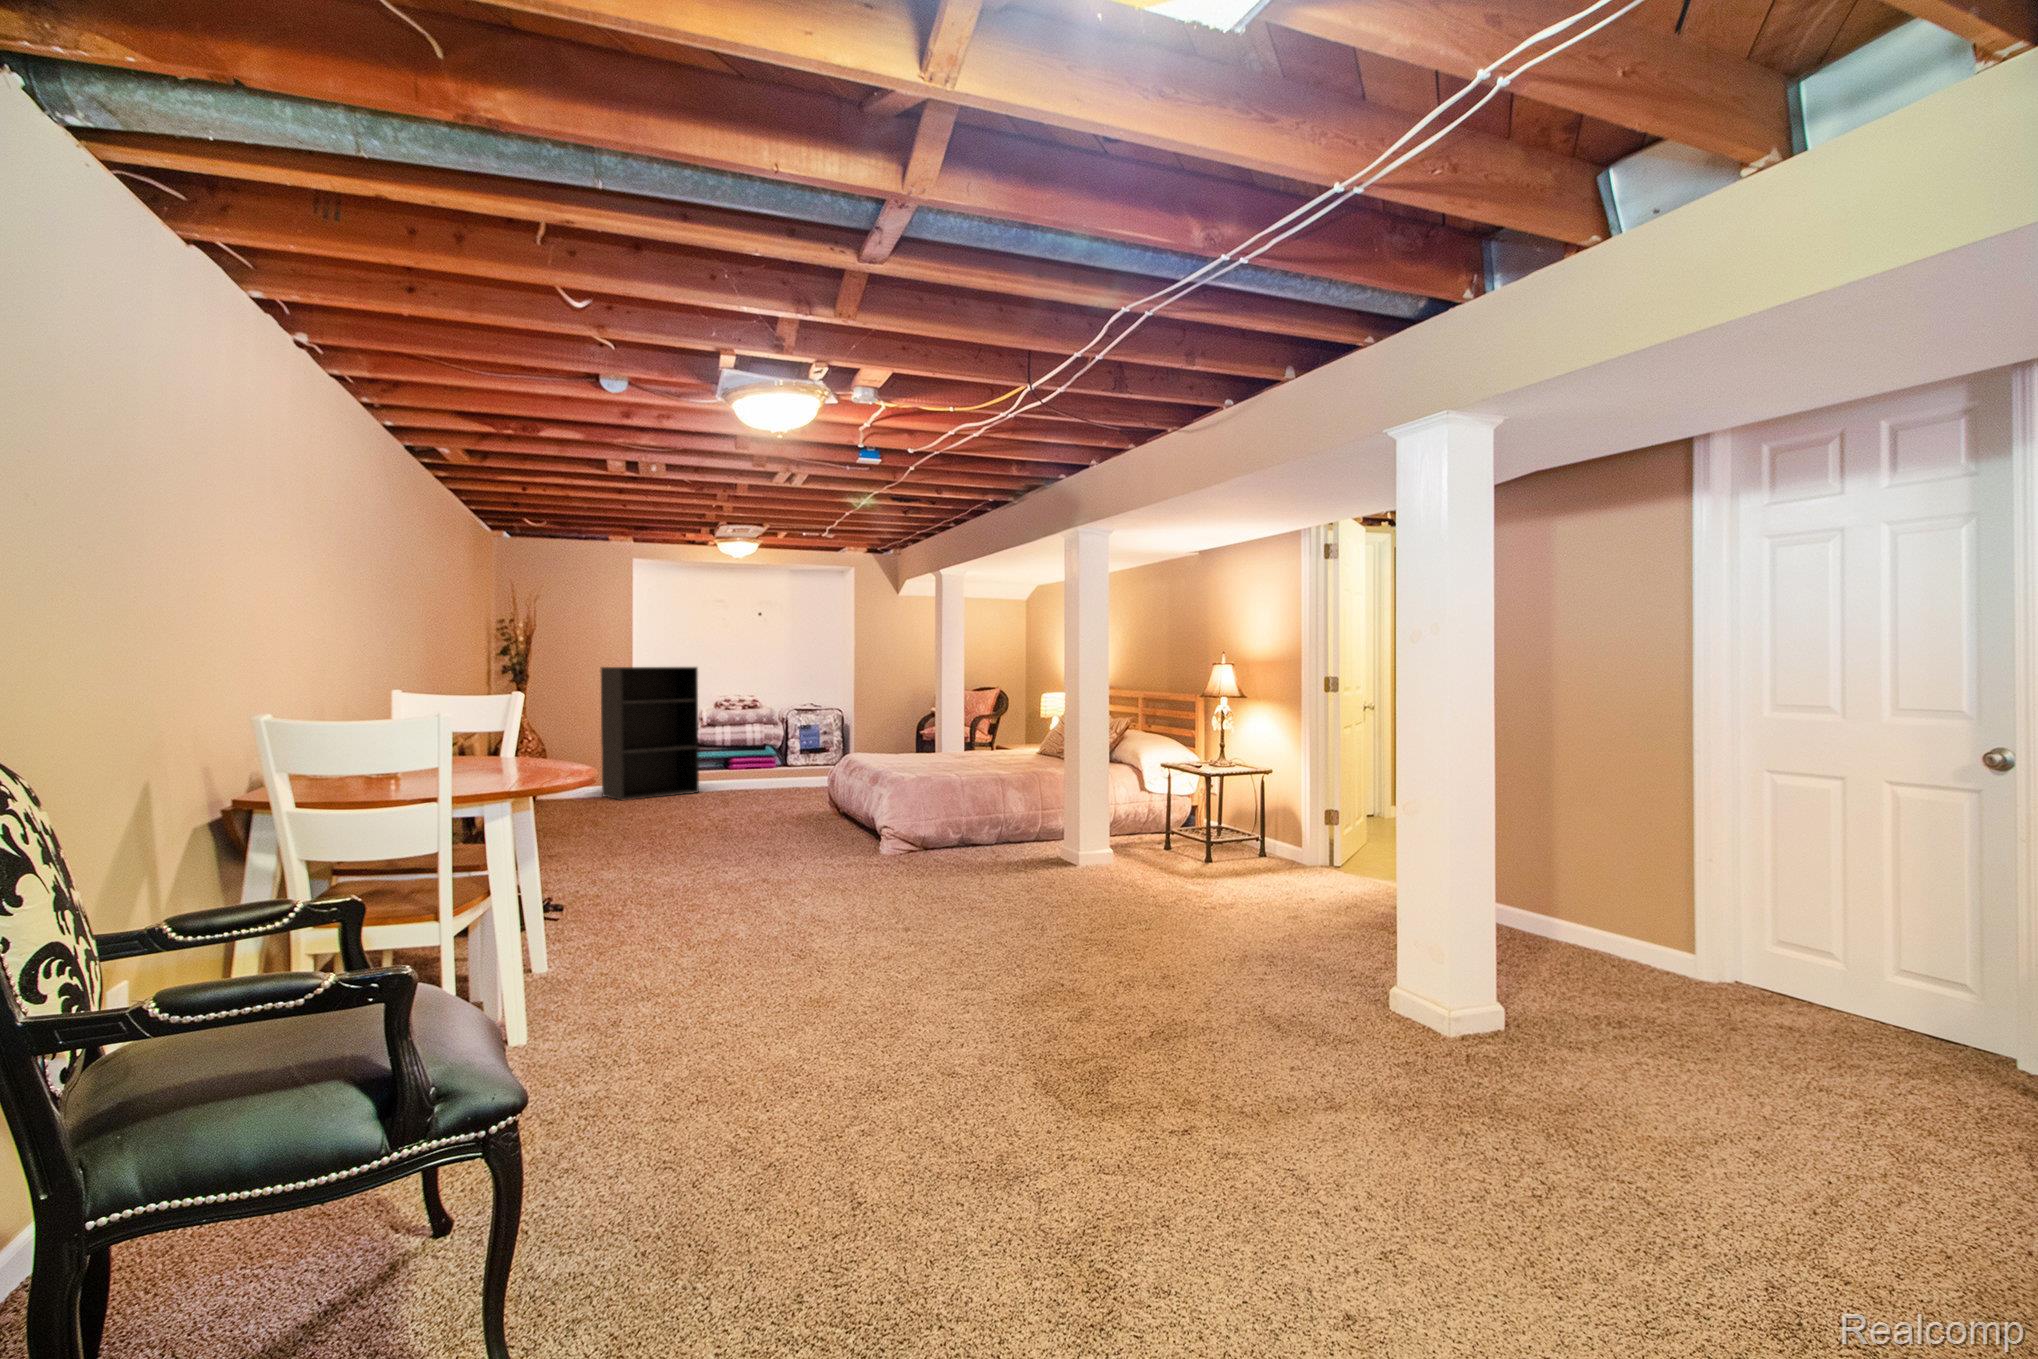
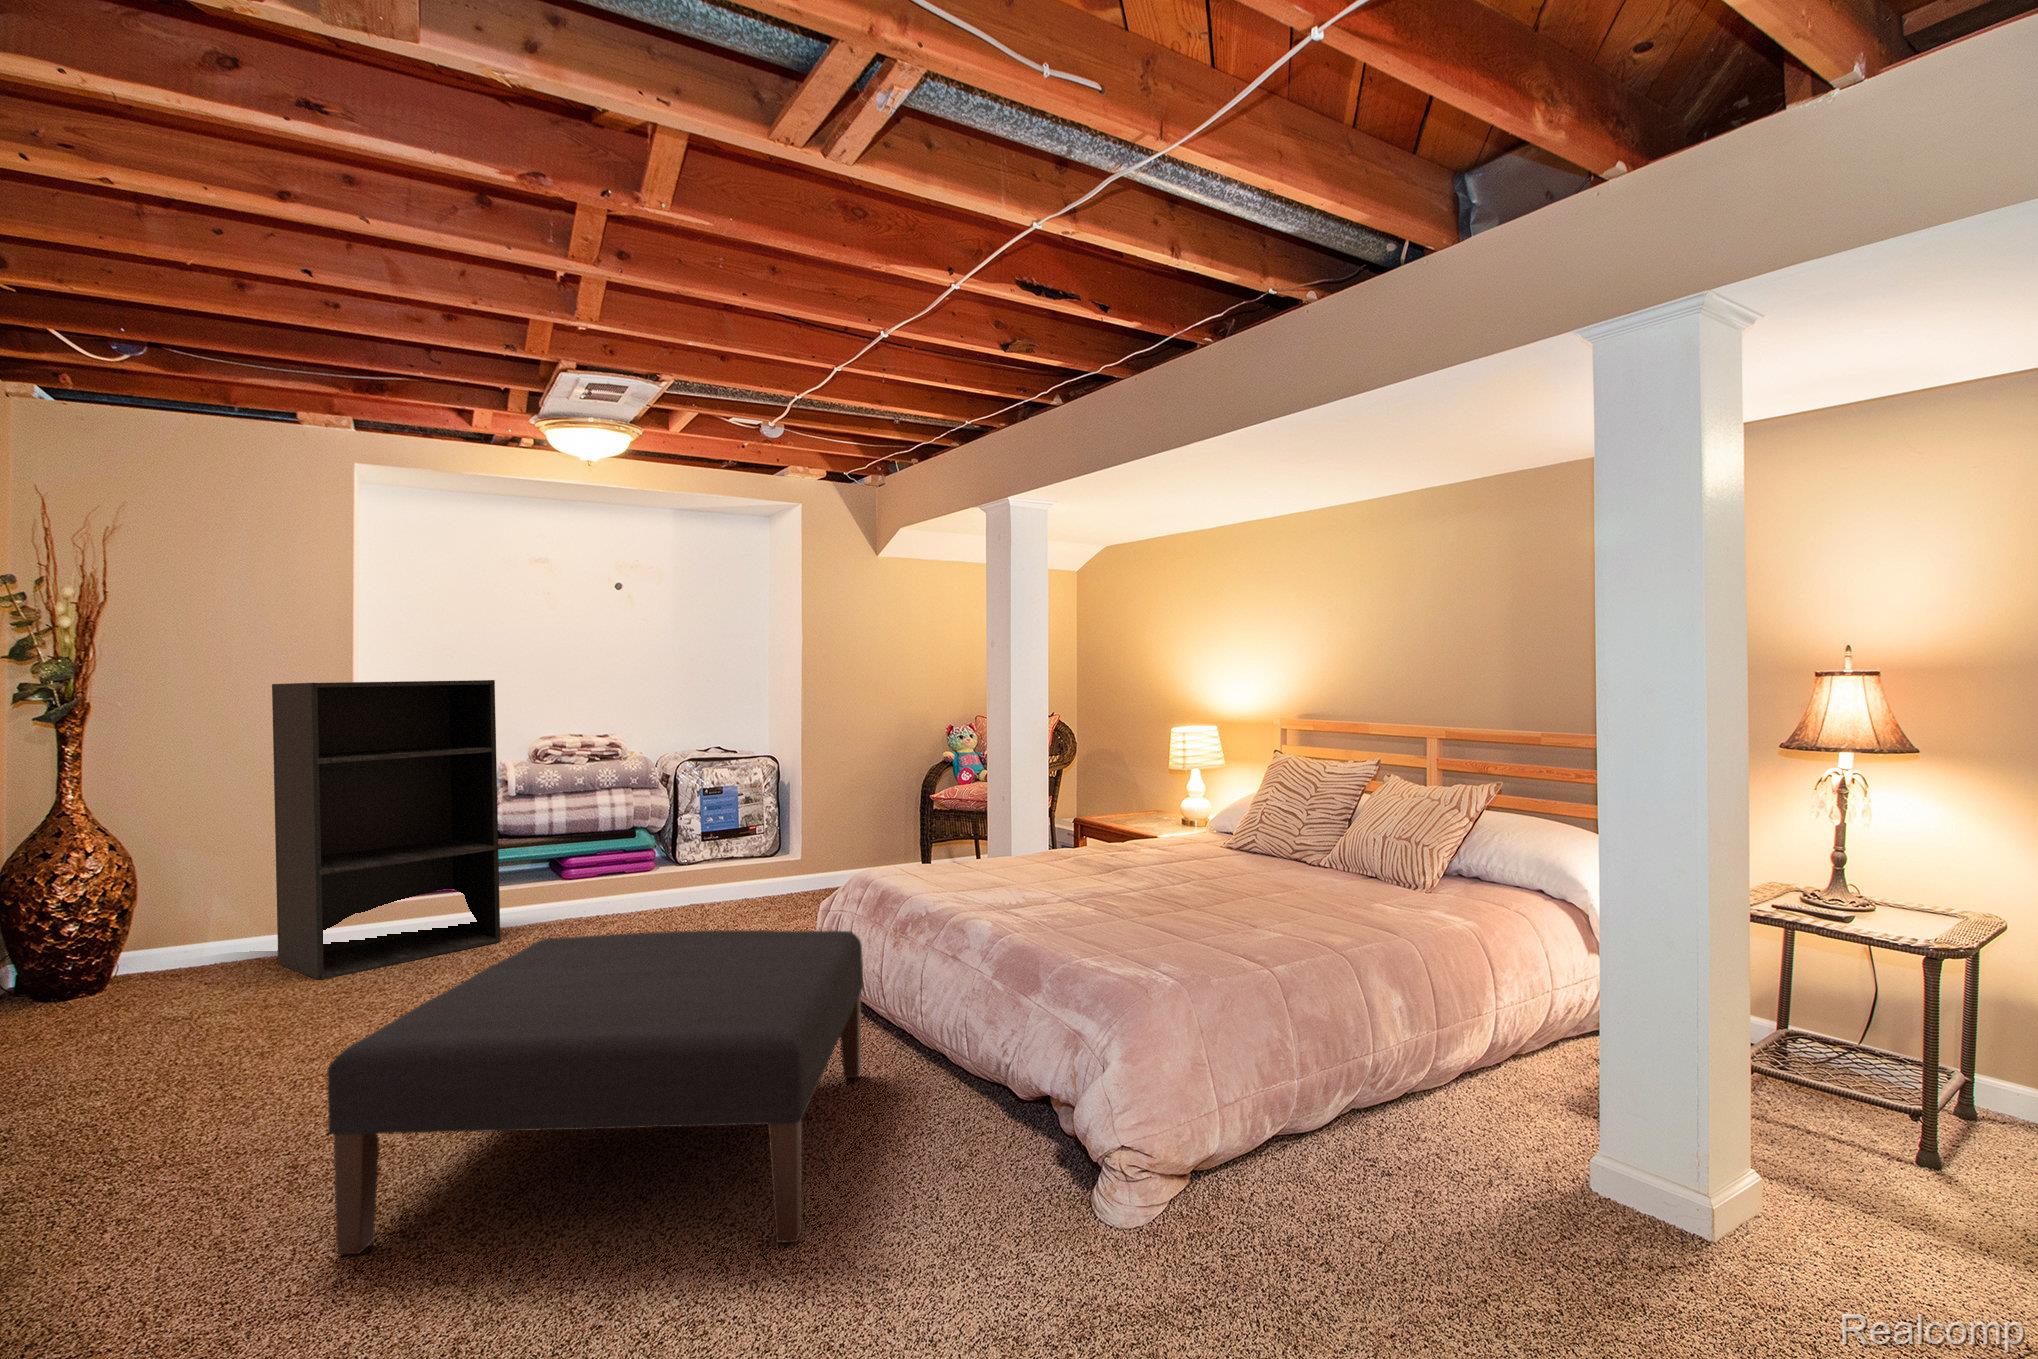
ottoman: none [651,767,836,850] -> present [327,930,863,1254]

